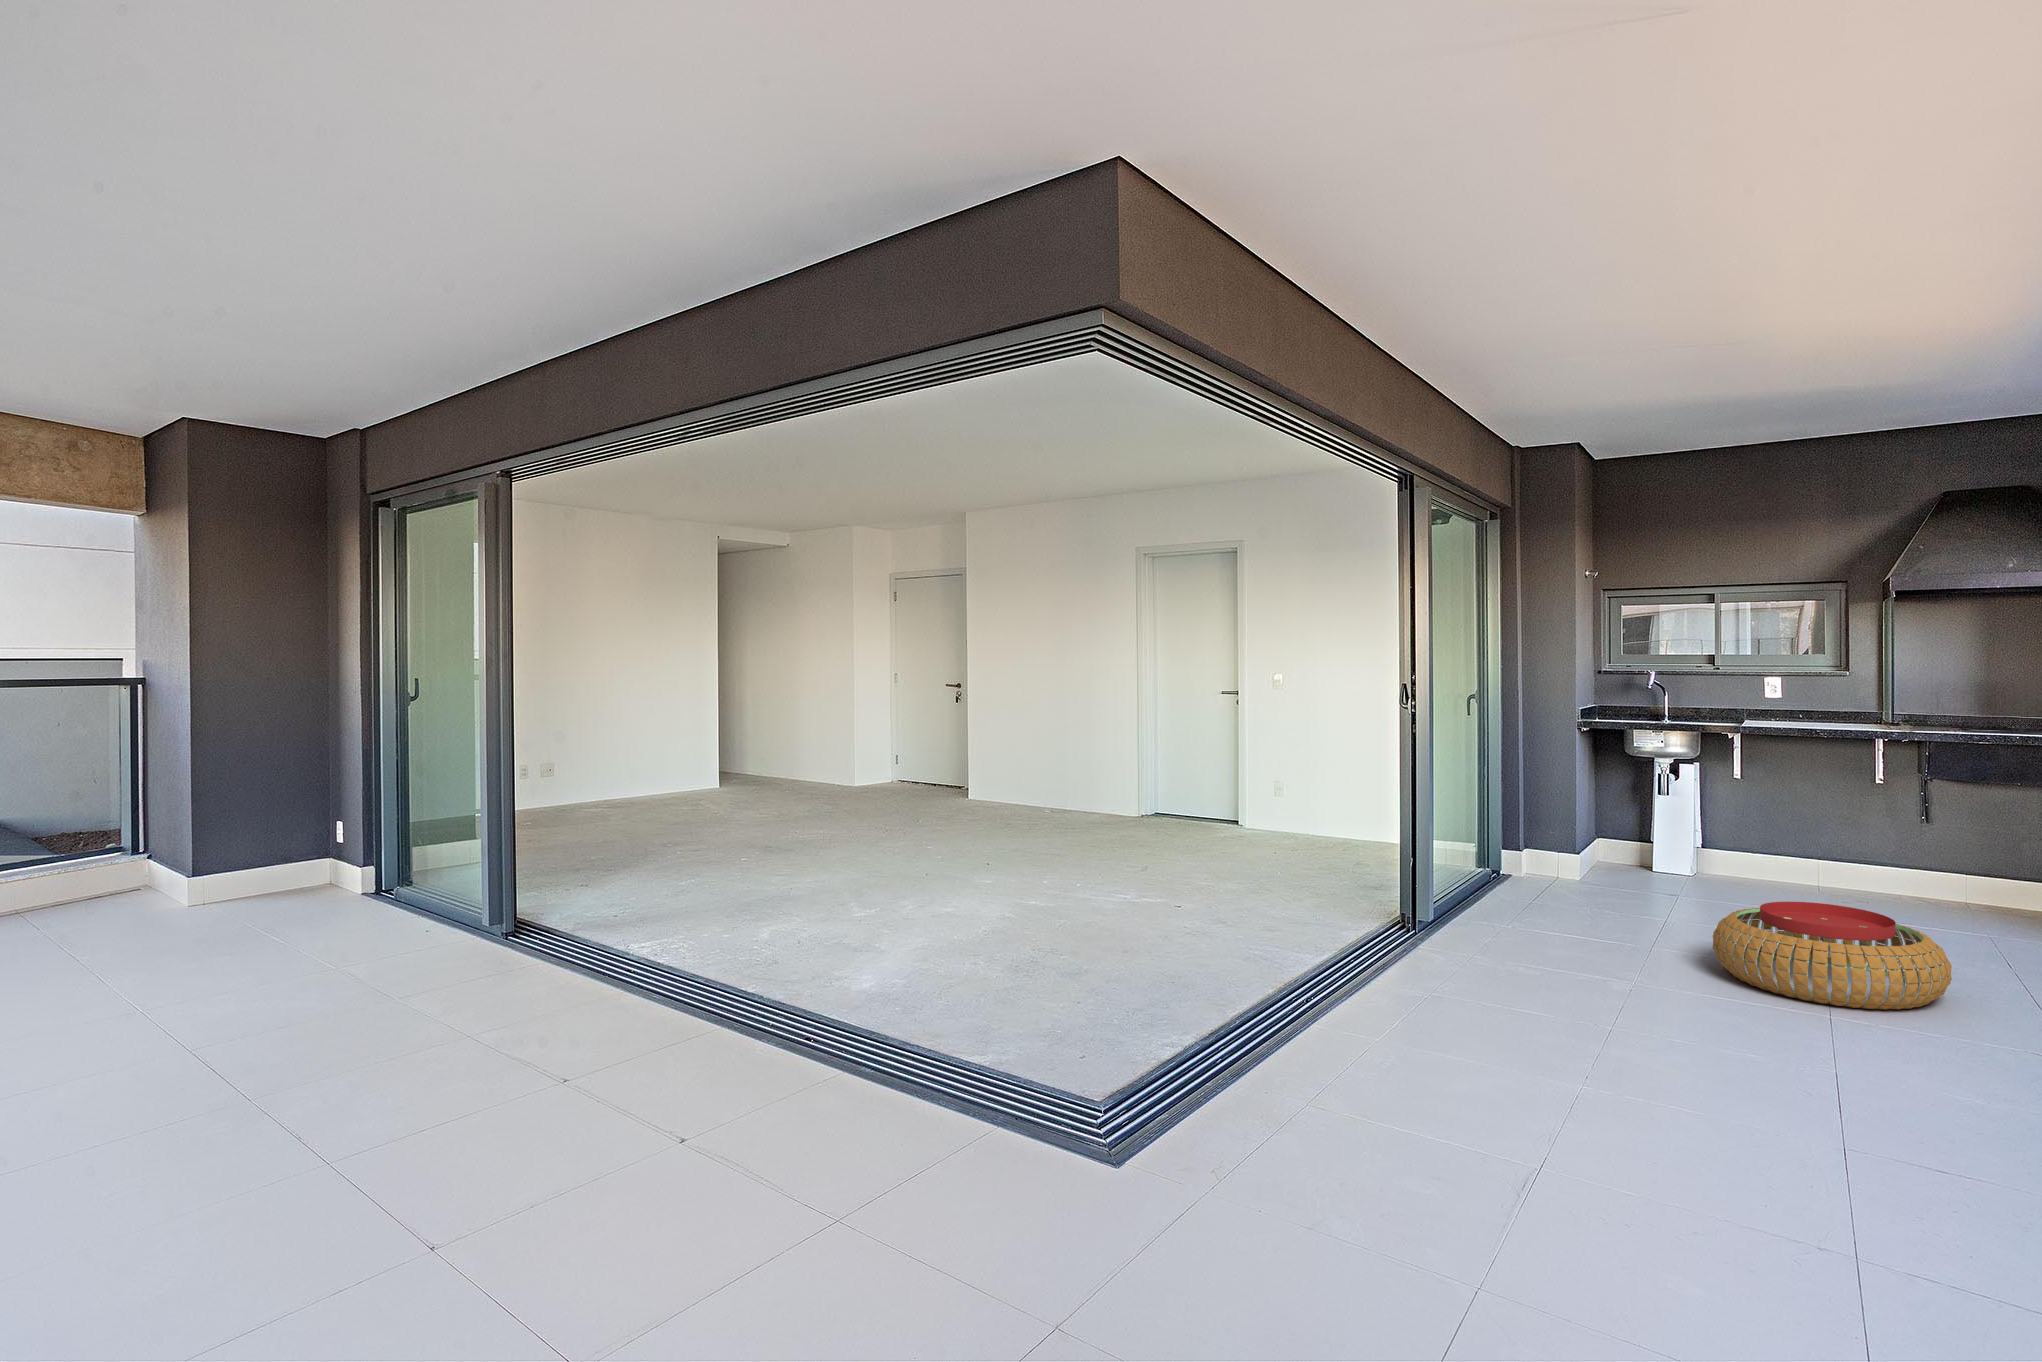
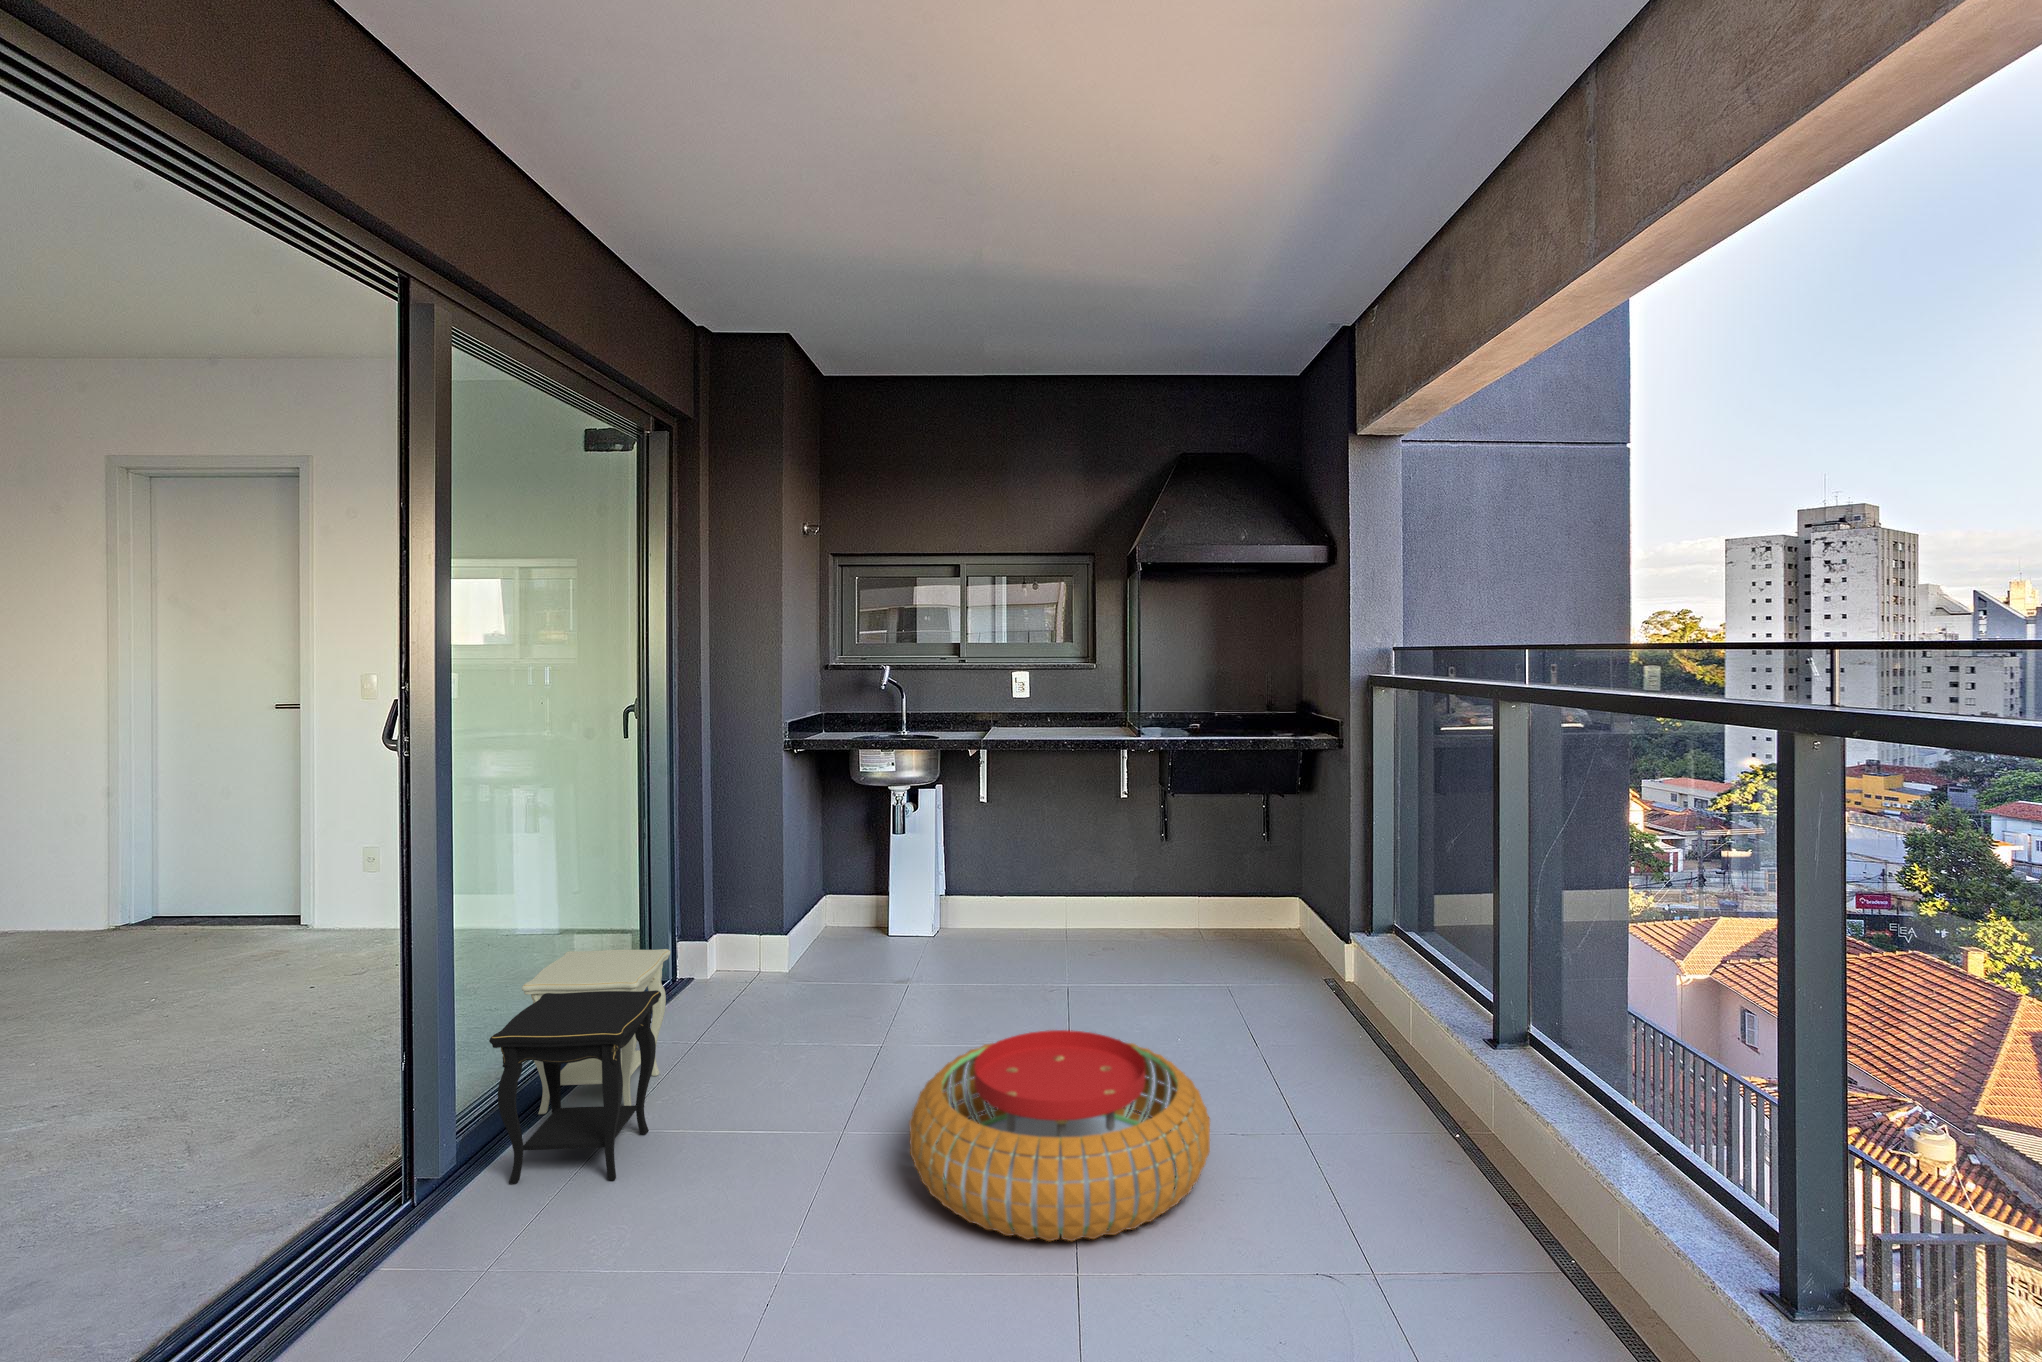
side table: none [1449,830,1537,942] -> present [489,949,671,1184]

